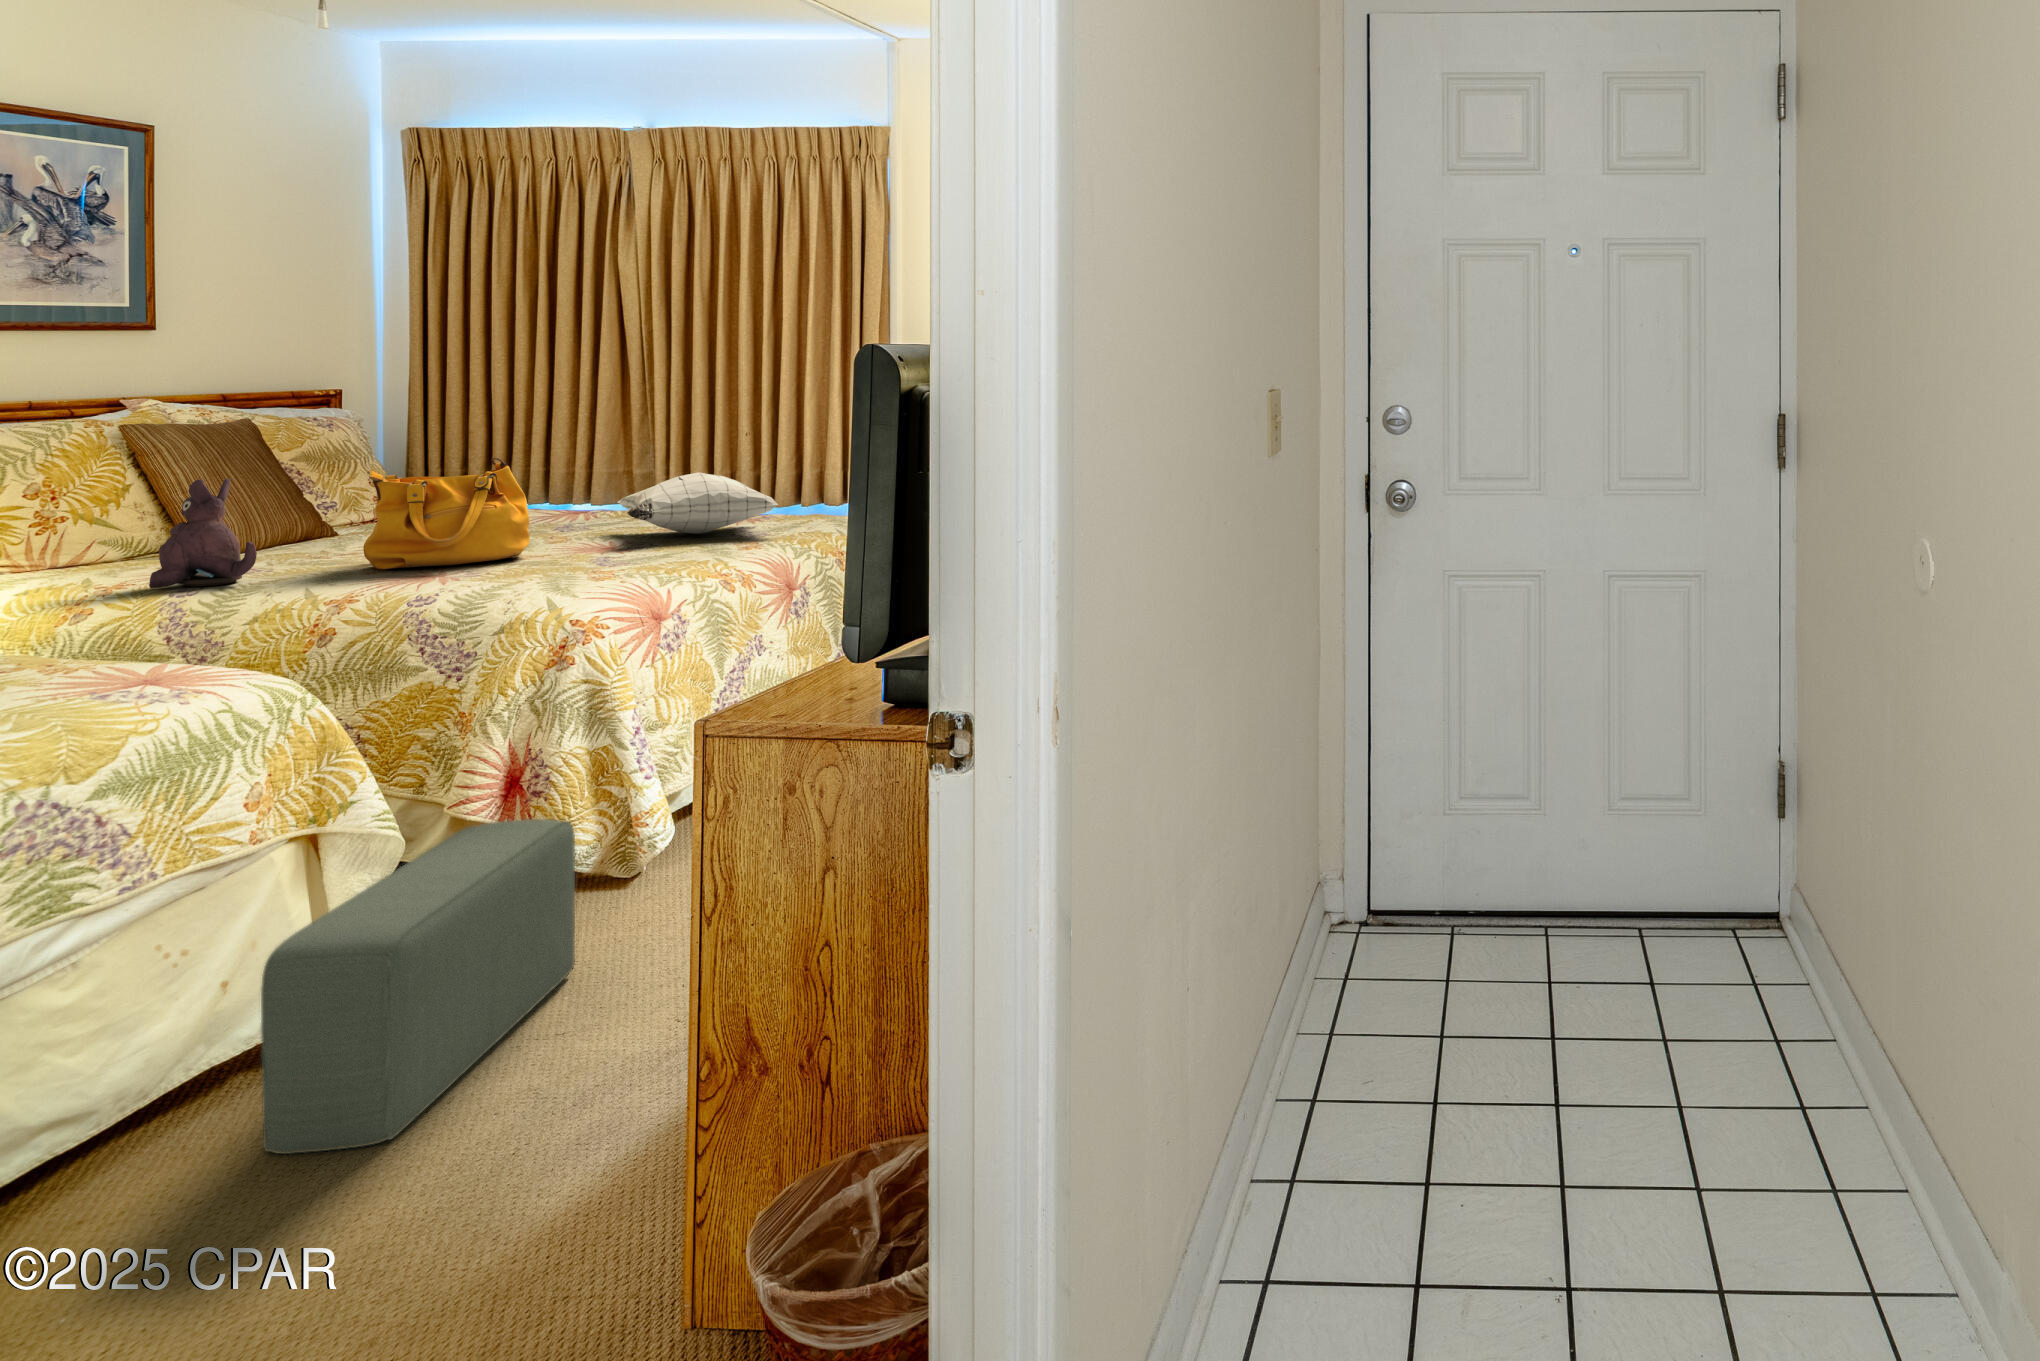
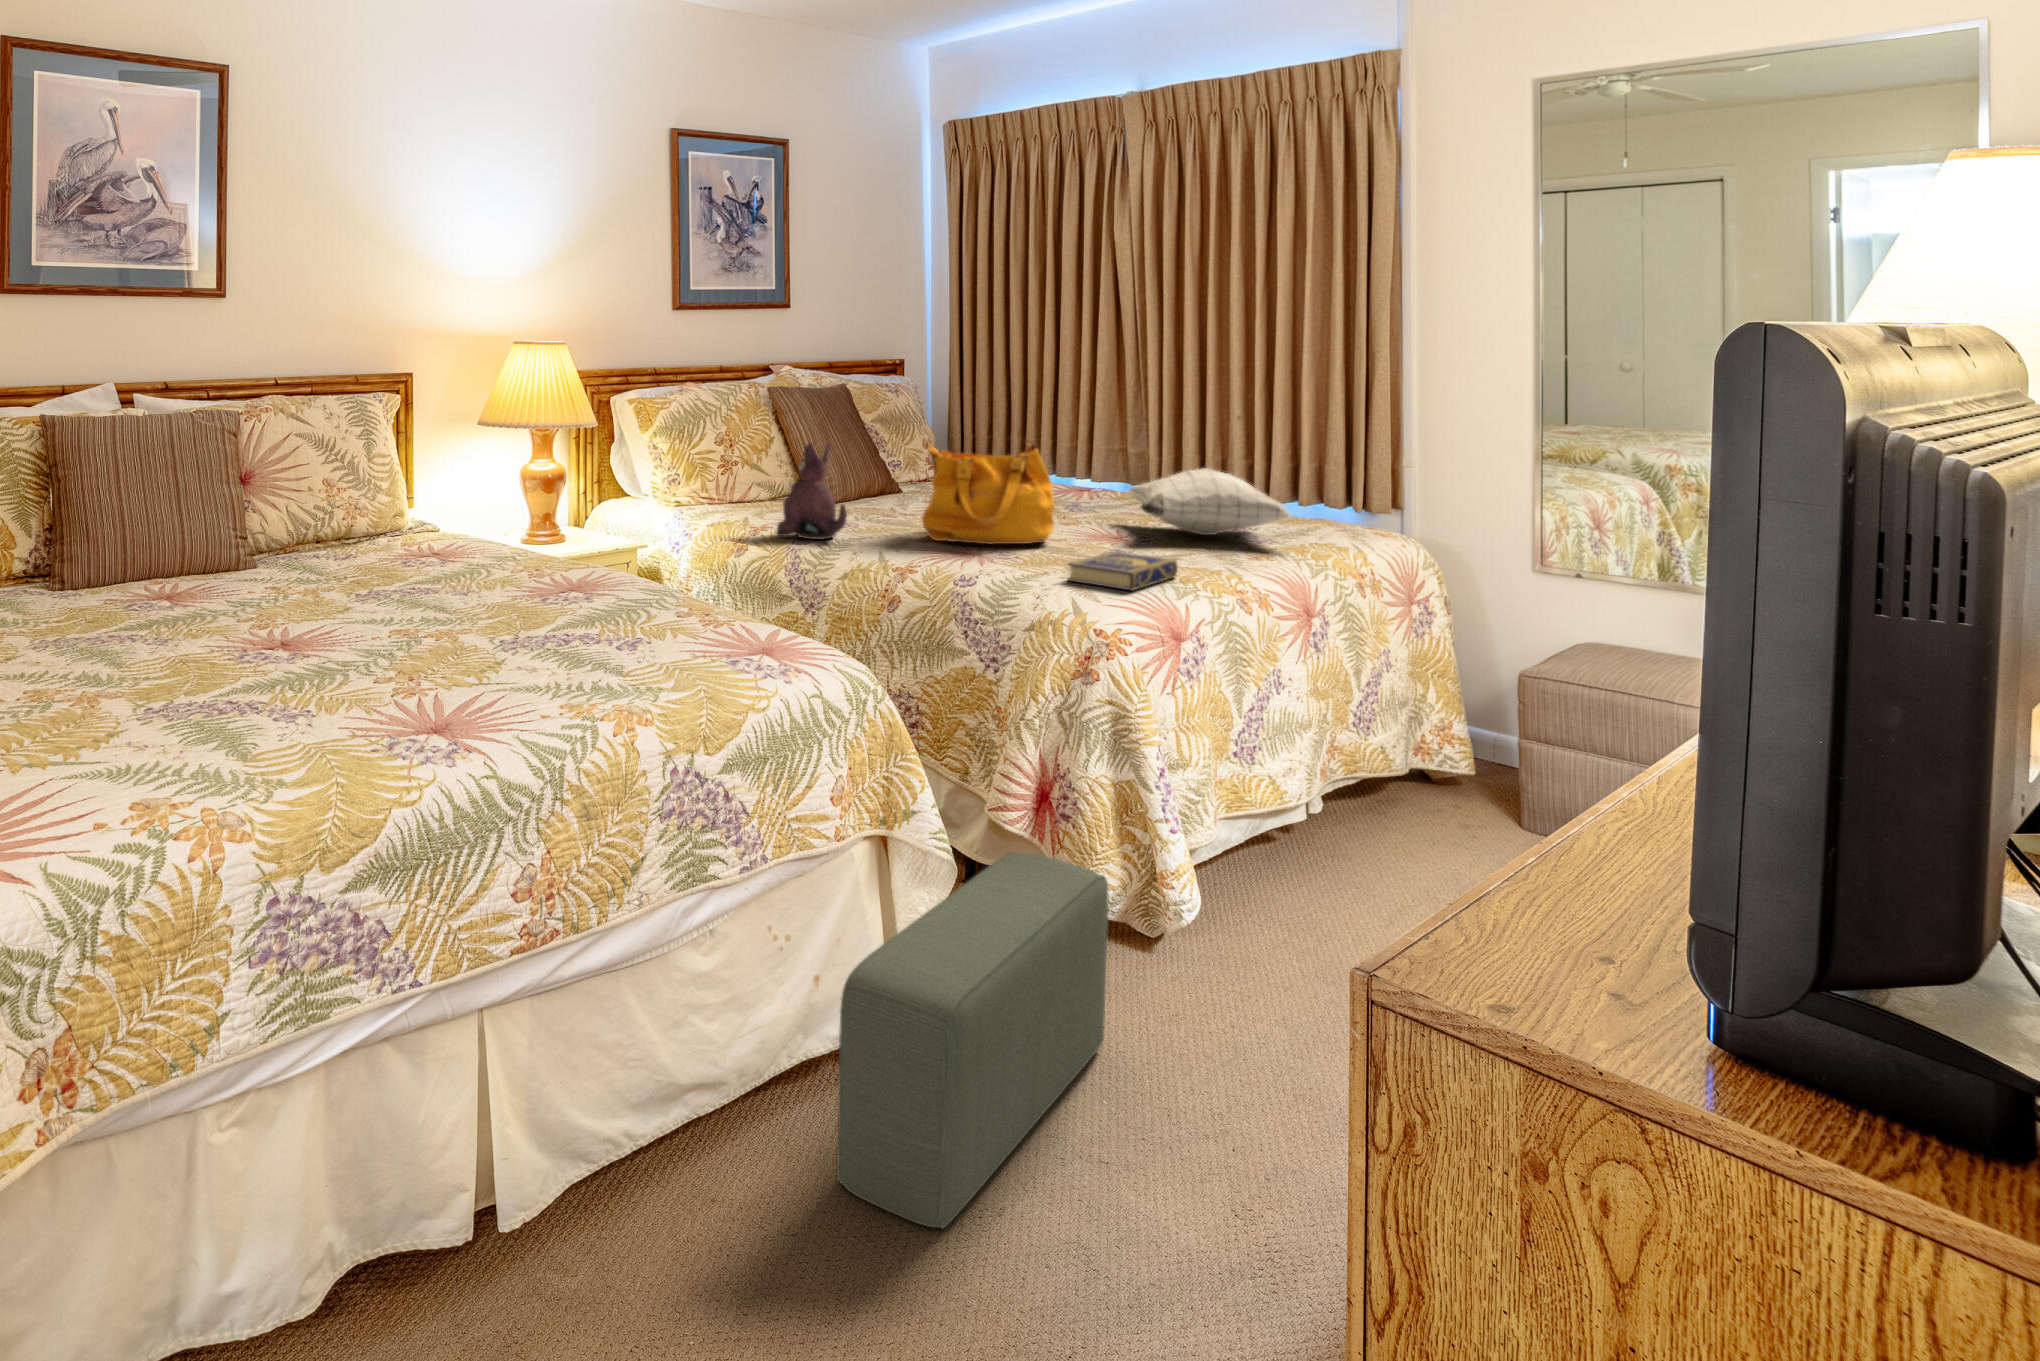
book: none [538,552,659,584] -> present [1068,551,1178,591]

